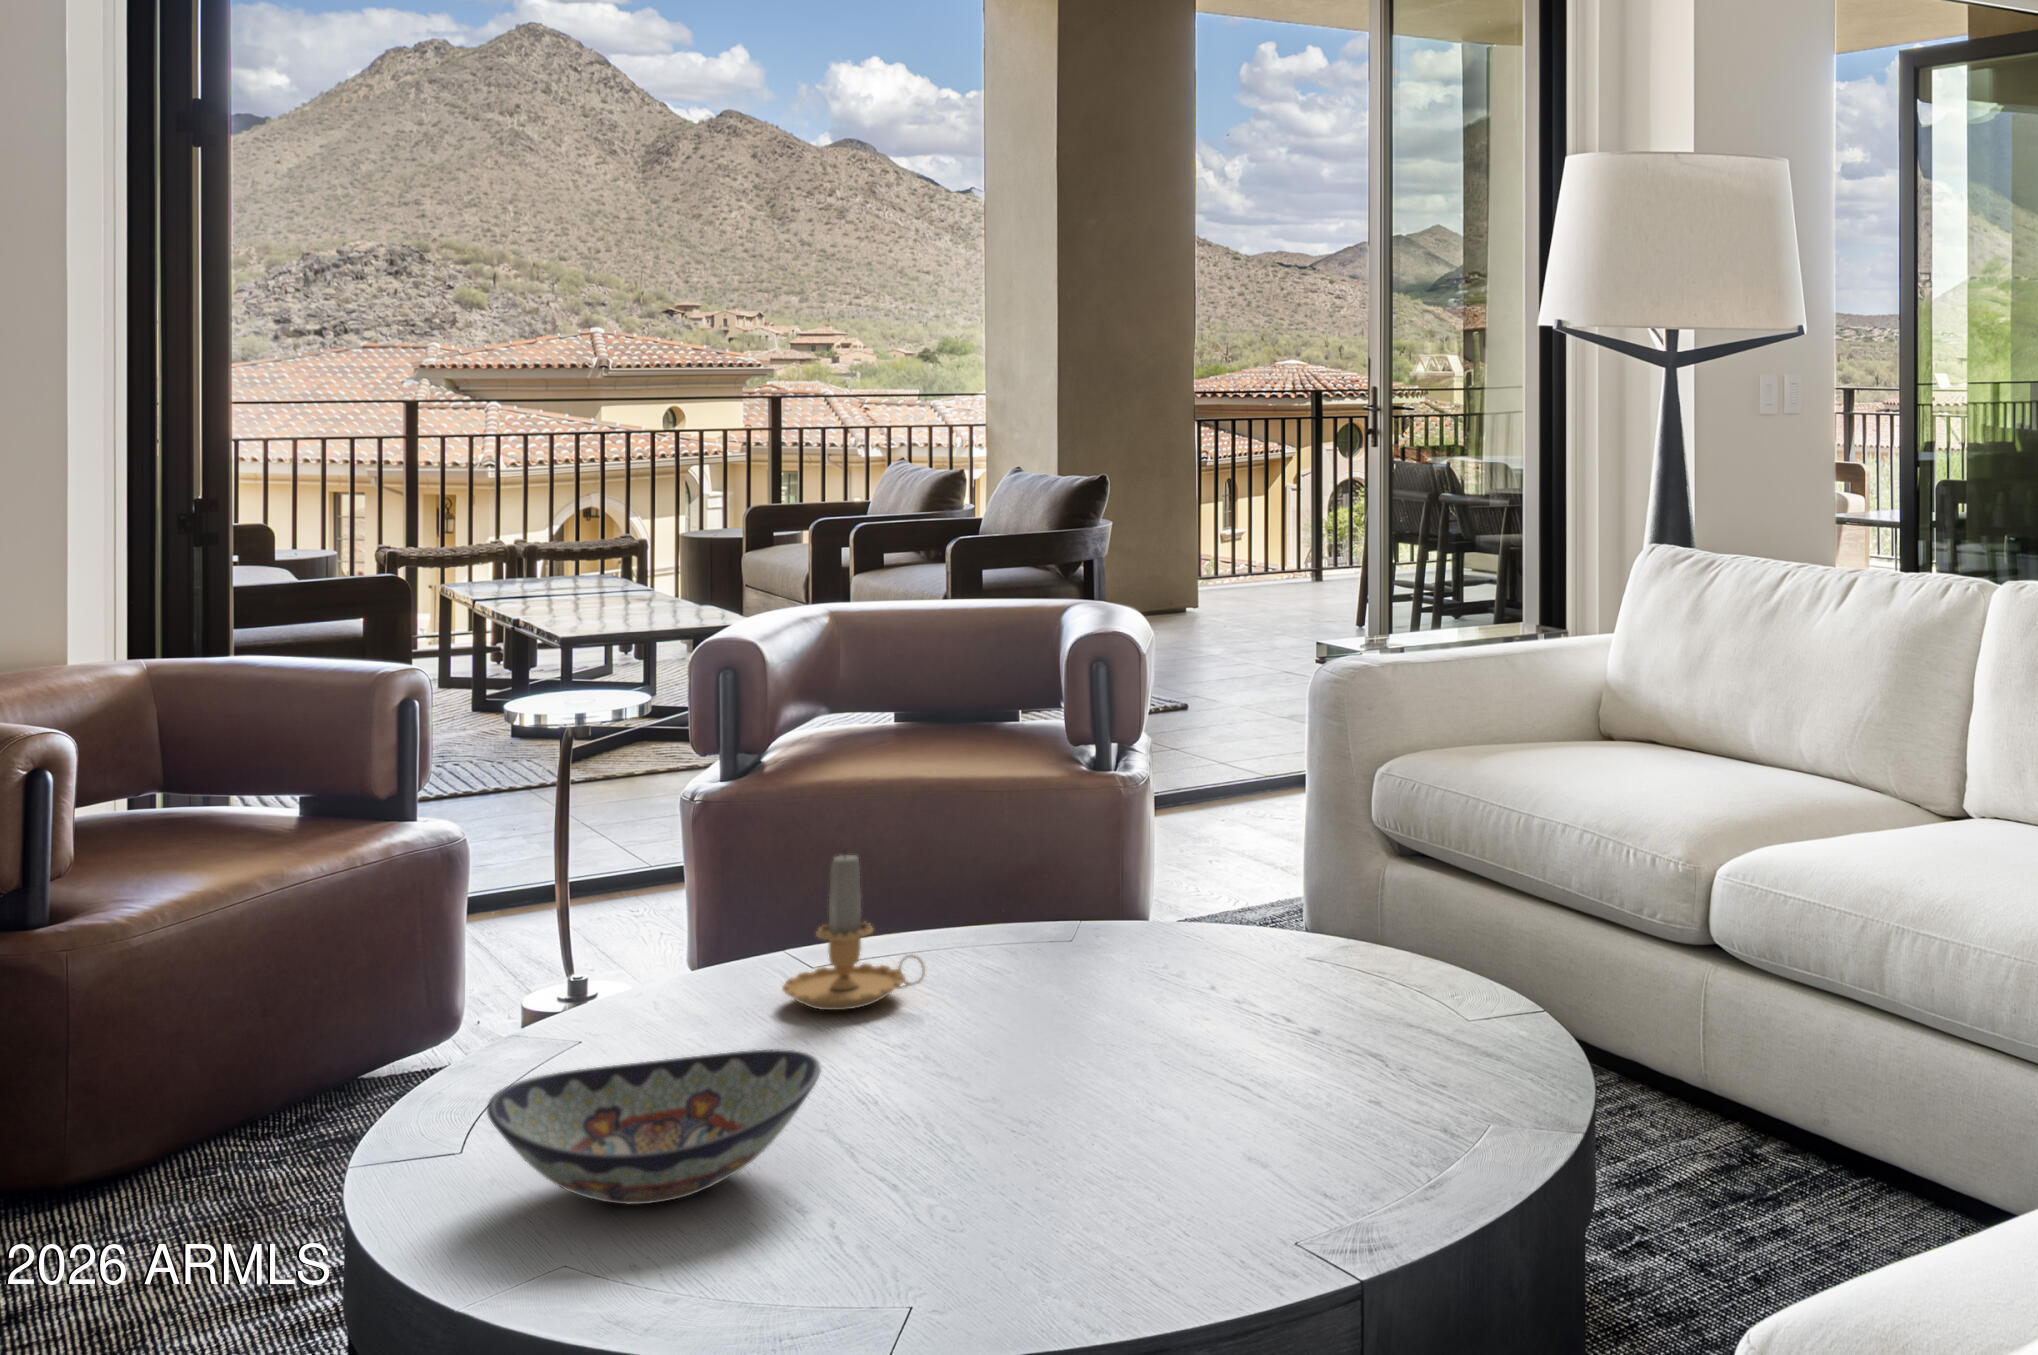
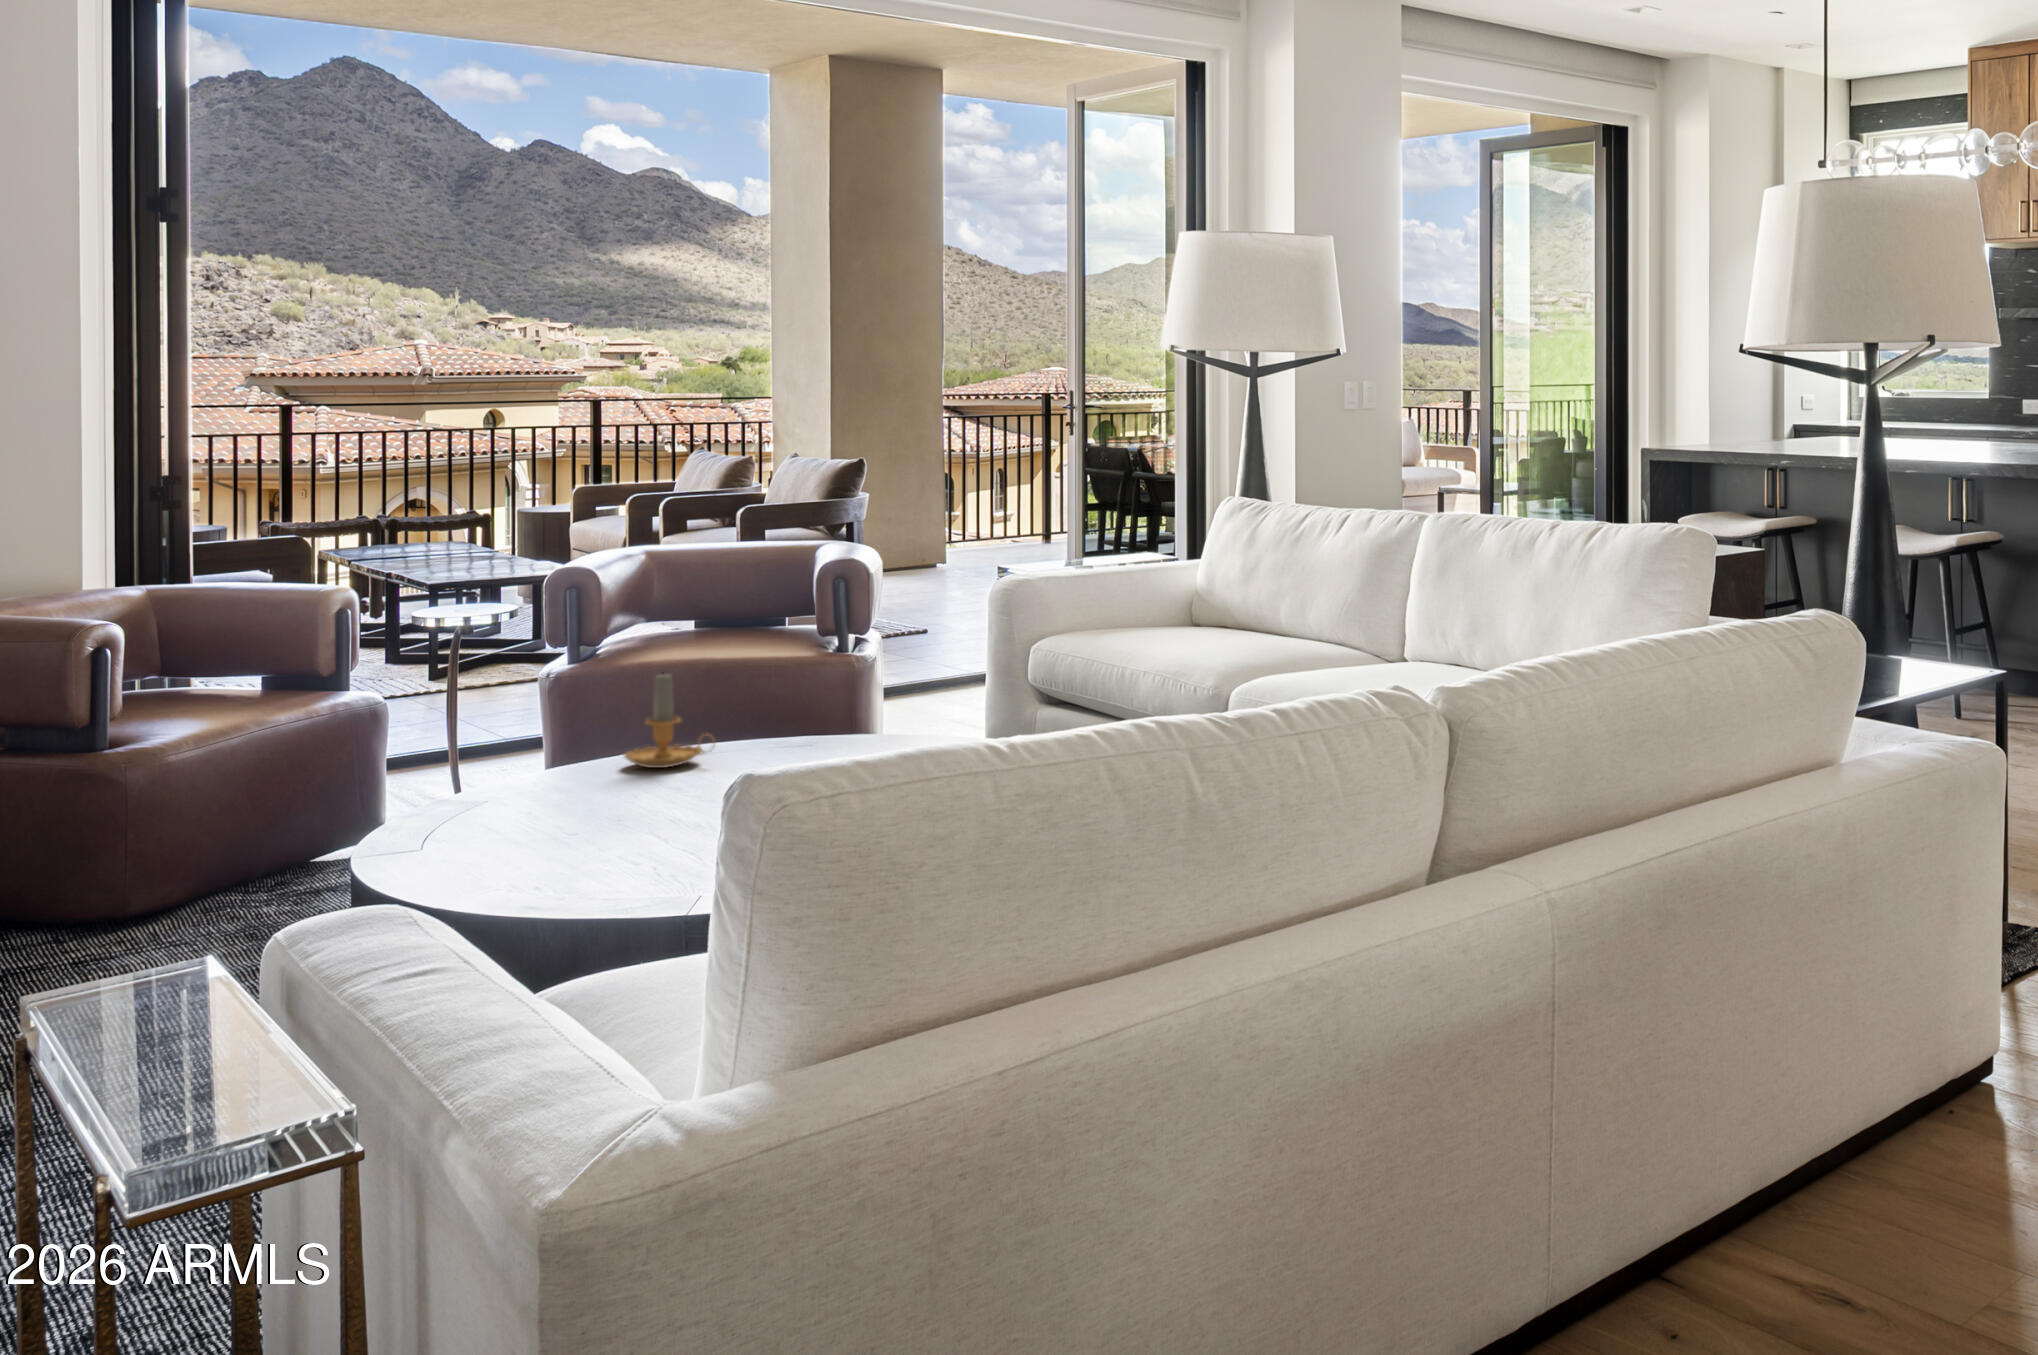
decorative bowl: present [487,1049,821,1204] -> none [461,762,653,837]

